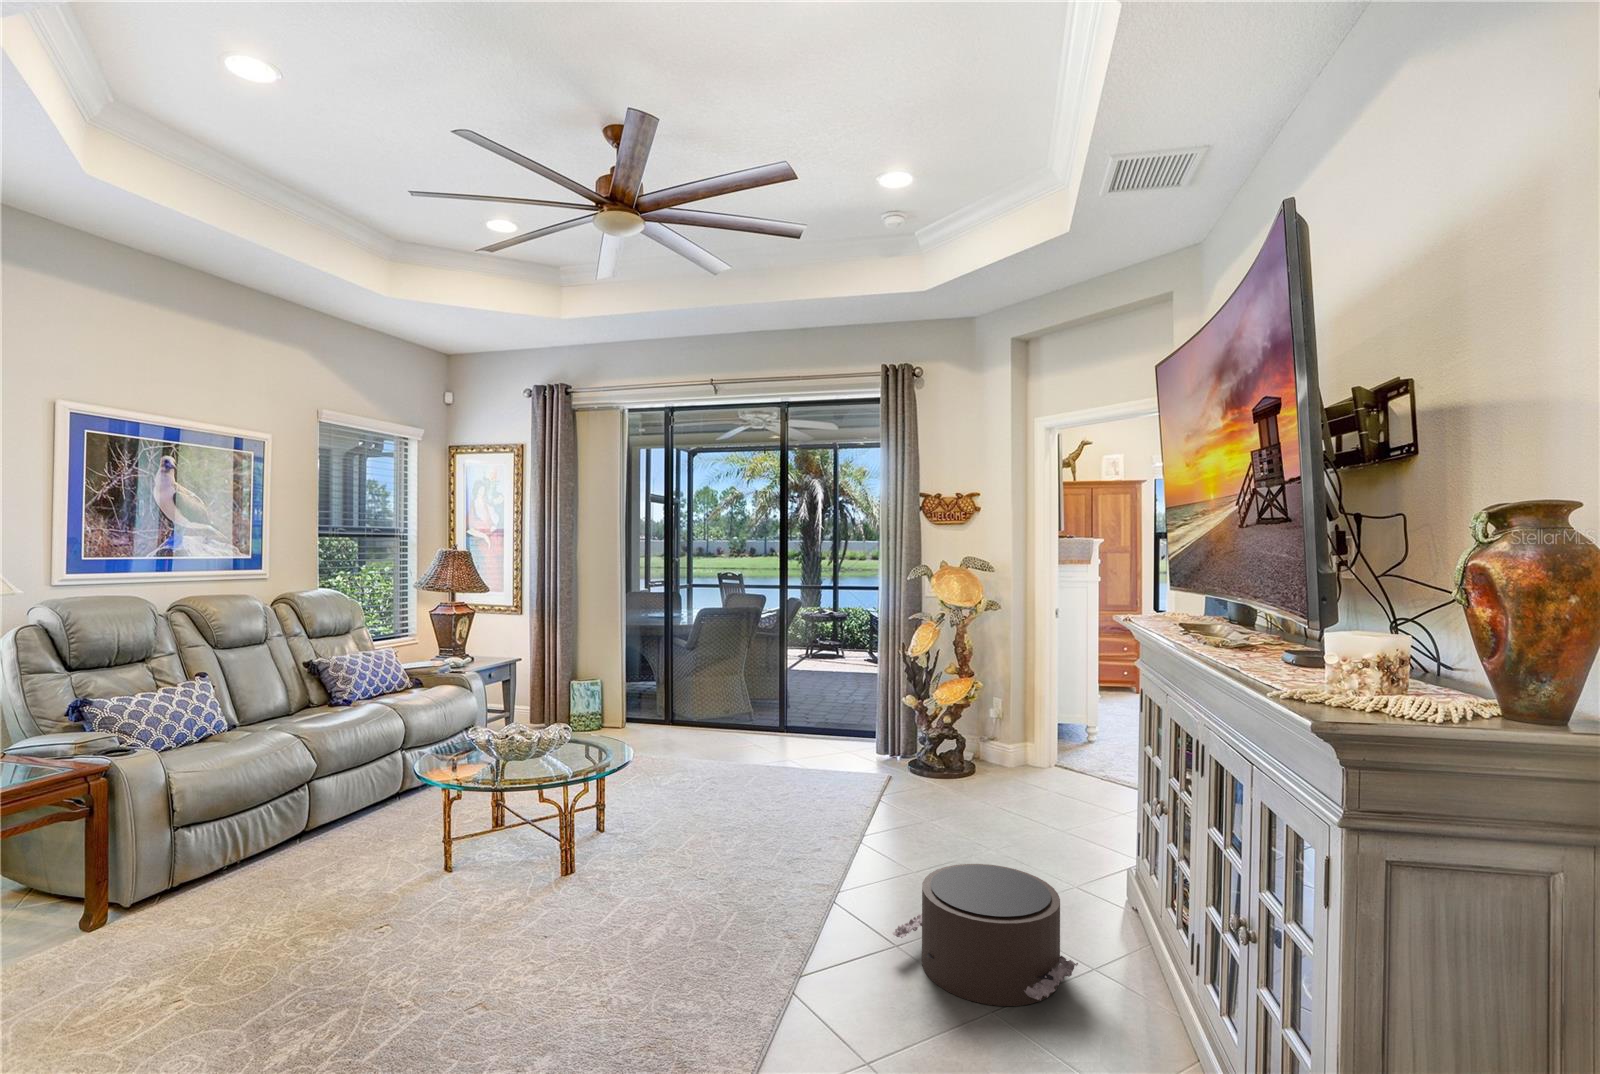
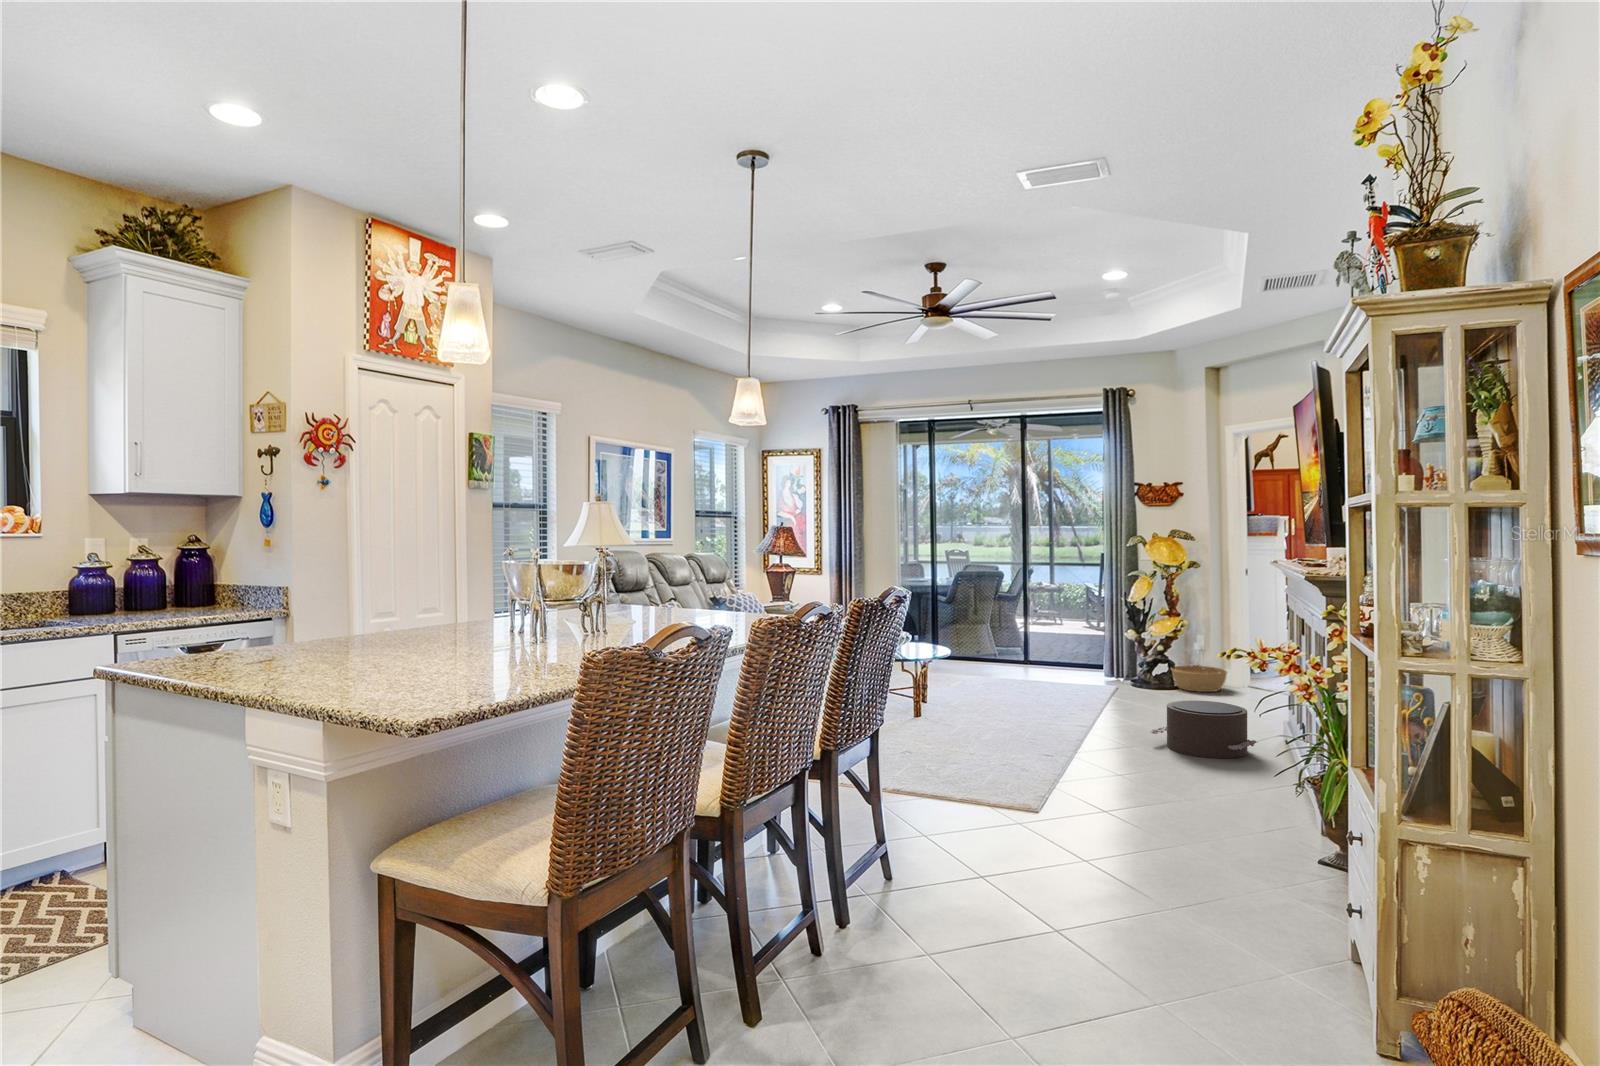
basket: none [960,742,1034,786] -> present [1171,665,1227,692]

